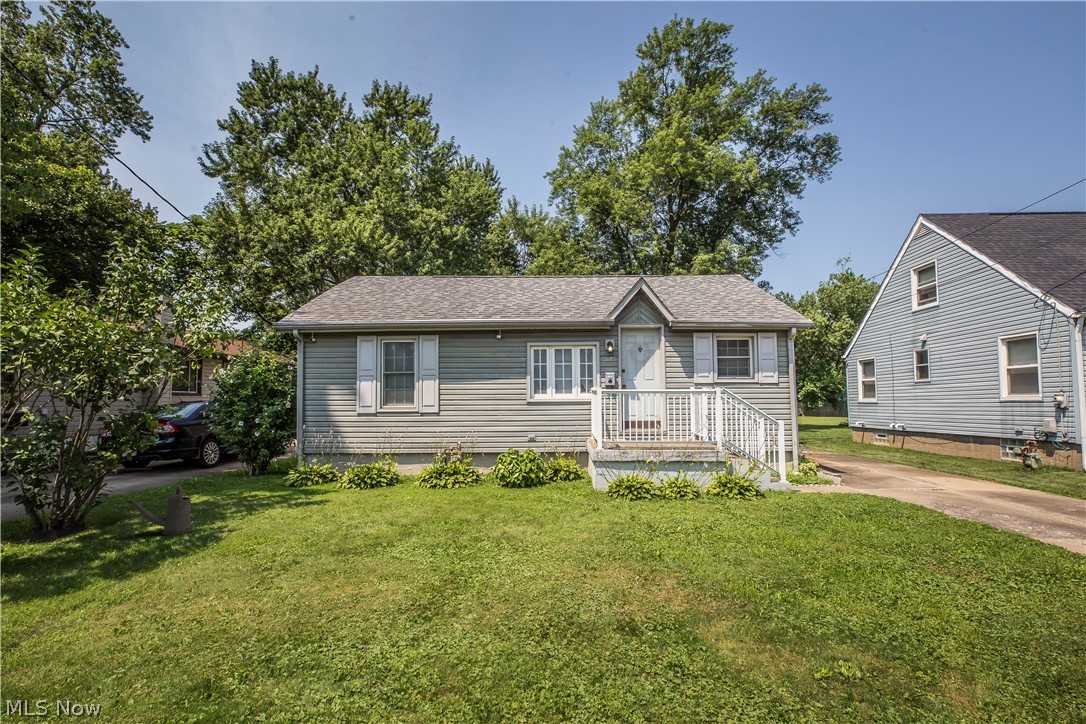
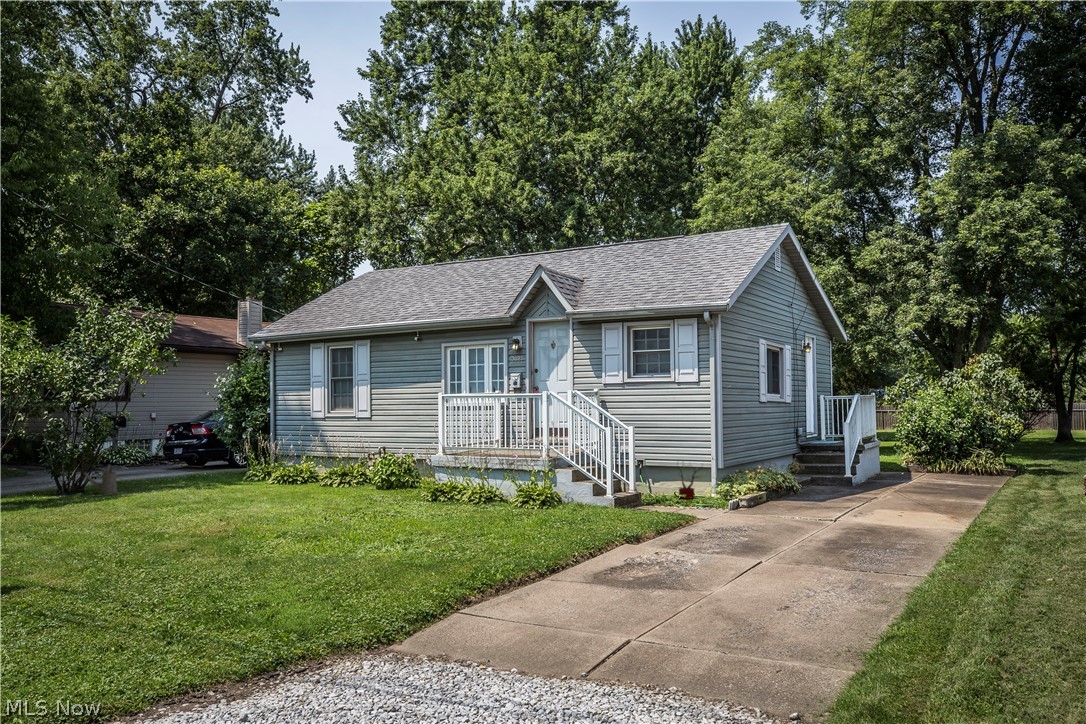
decorative plant: none [761,445,799,477] -> present [679,466,703,499]

